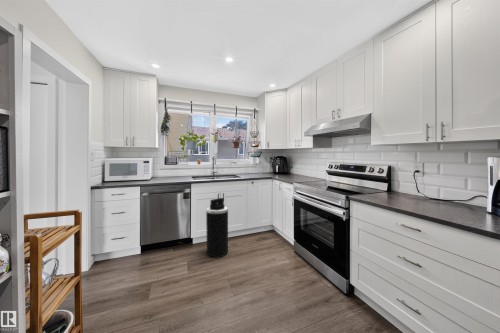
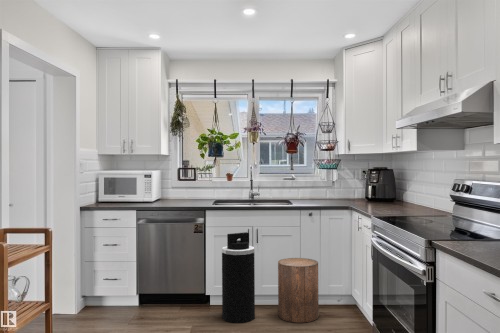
stool: none [241,211,265,251] -> present [278,258,319,323]

